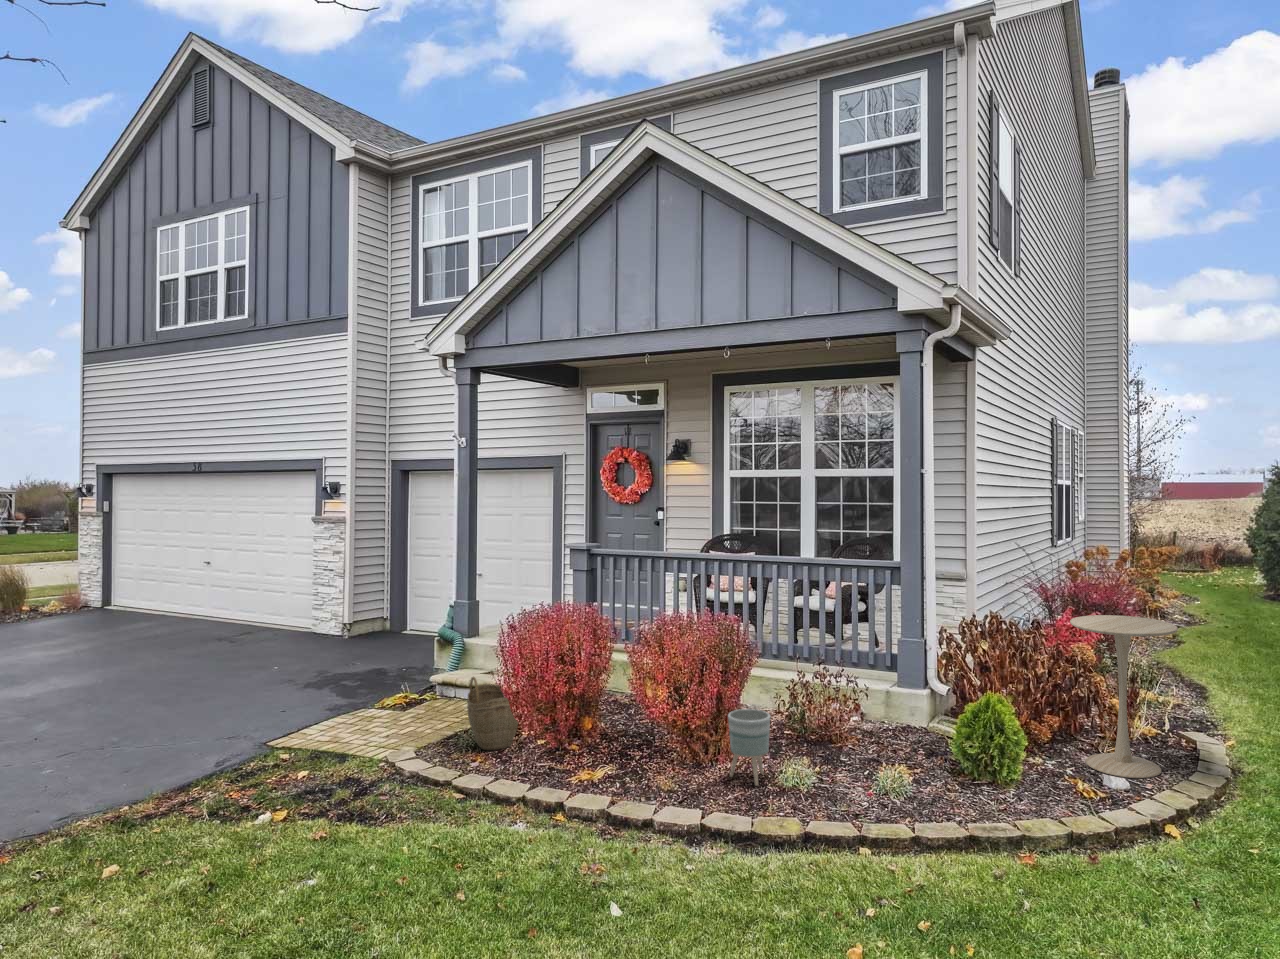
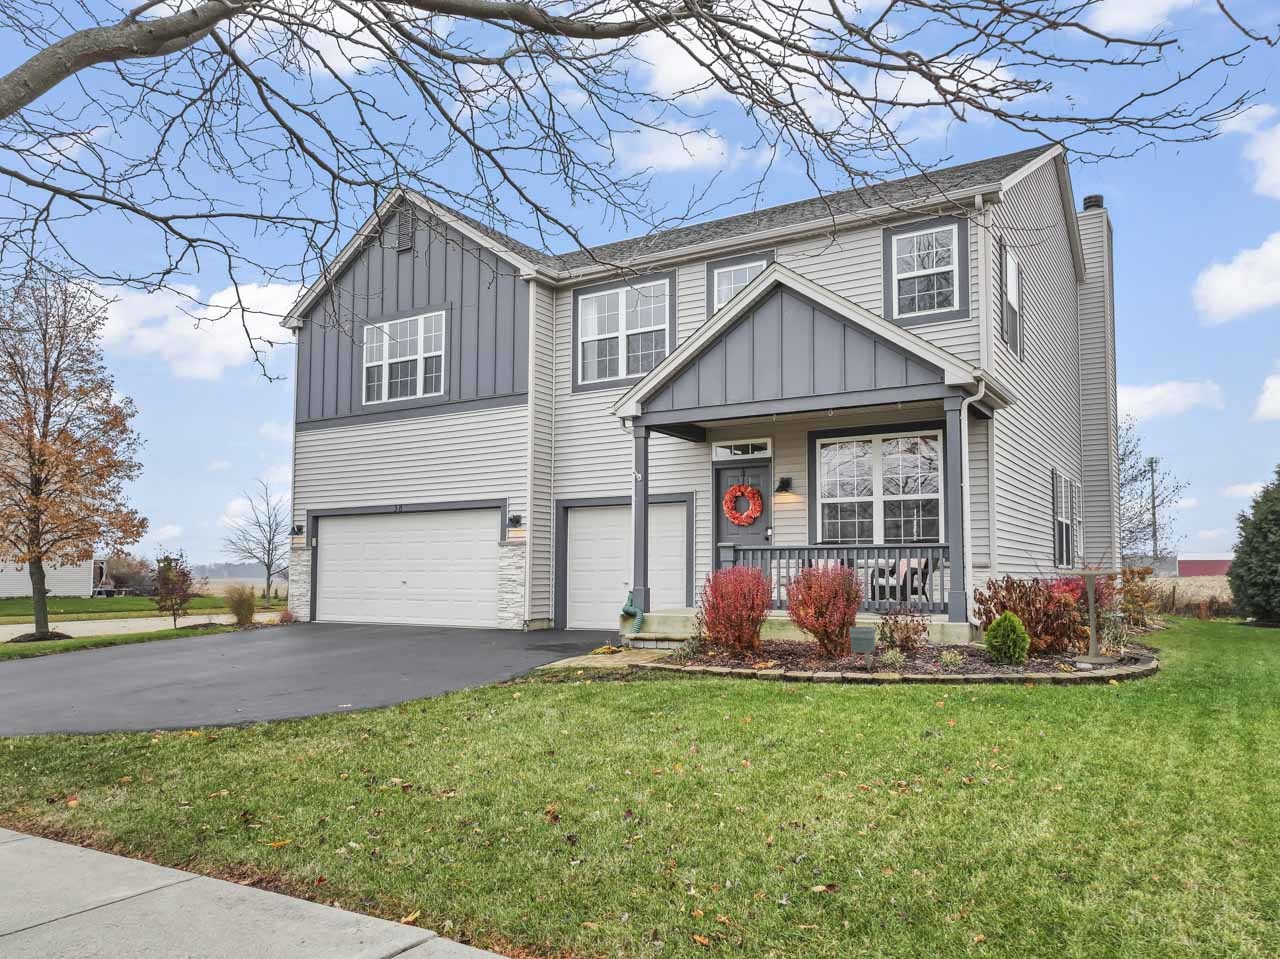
woven basket: present [467,677,518,751] -> none [673,616,708,663]

